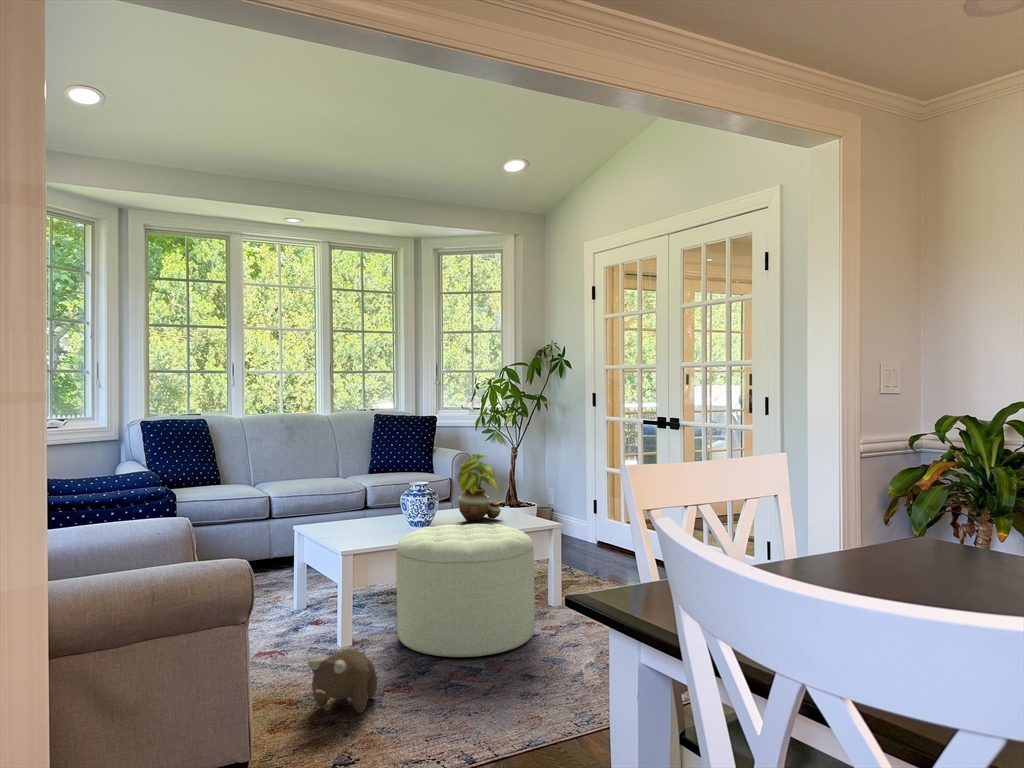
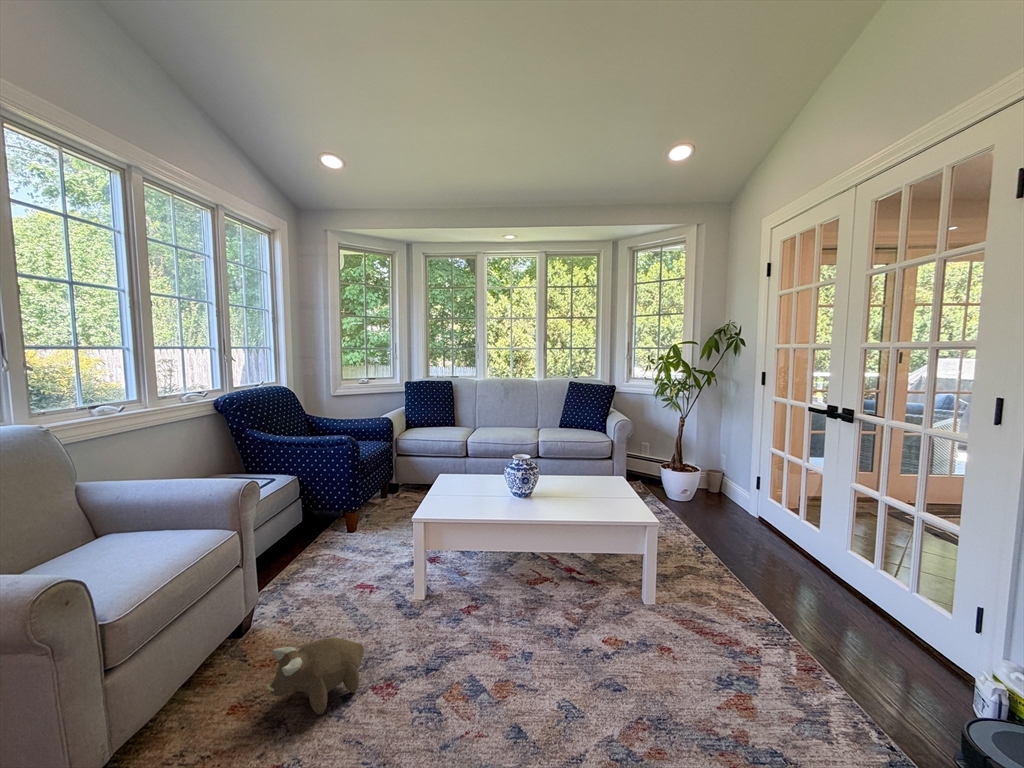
potted plant: present [458,454,501,522] -> none [550,435,603,500]
ottoman: present [396,524,535,657] -> none [451,504,590,669]

